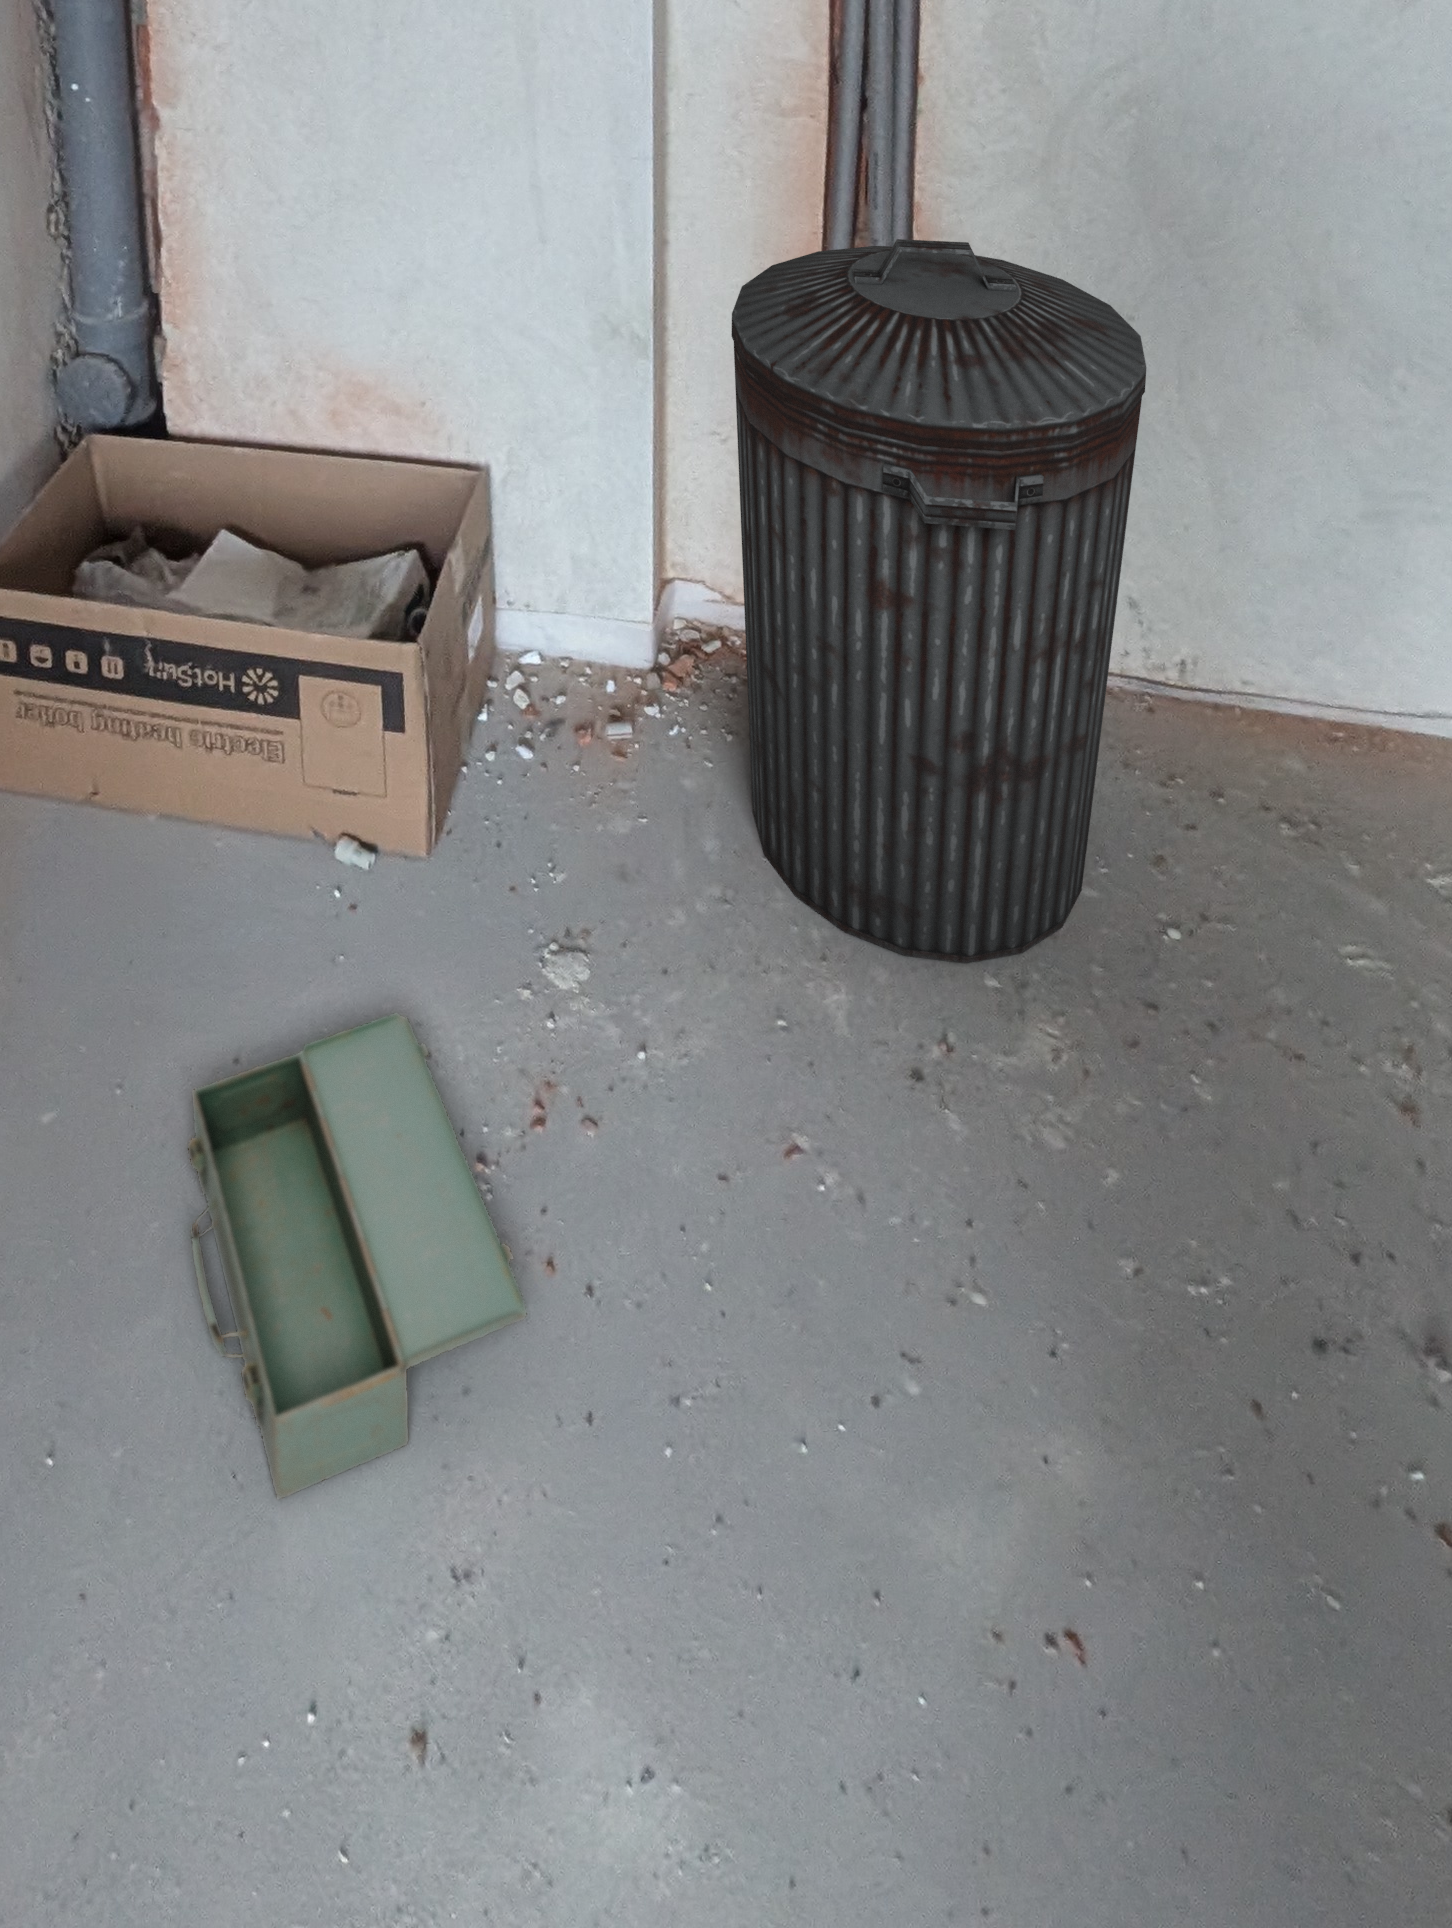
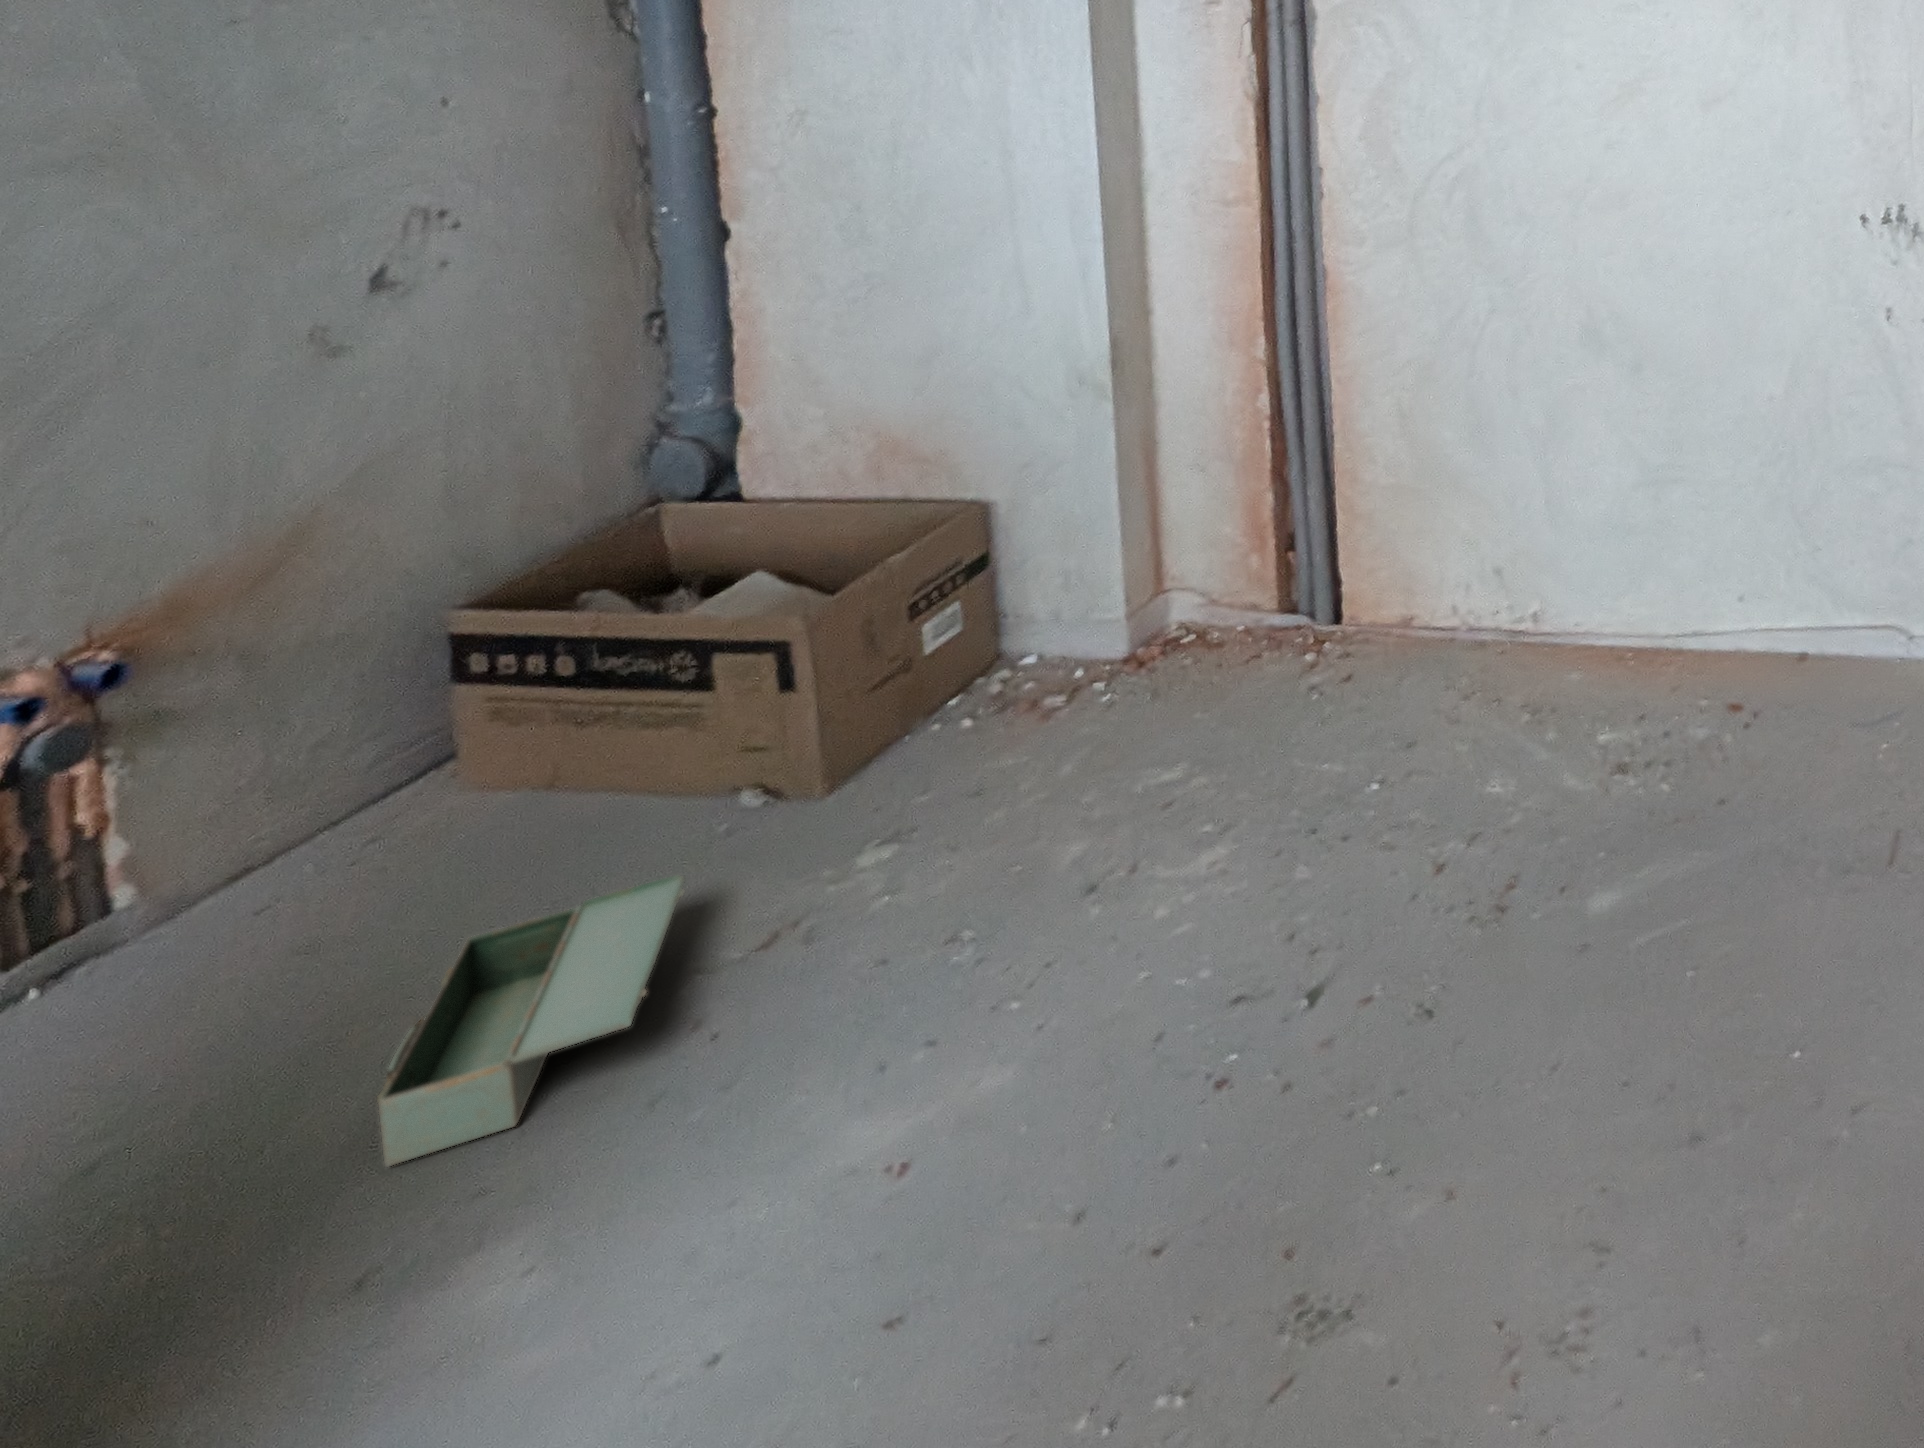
trash can: present [731,239,1146,963] -> none [1058,281,1374,815]

